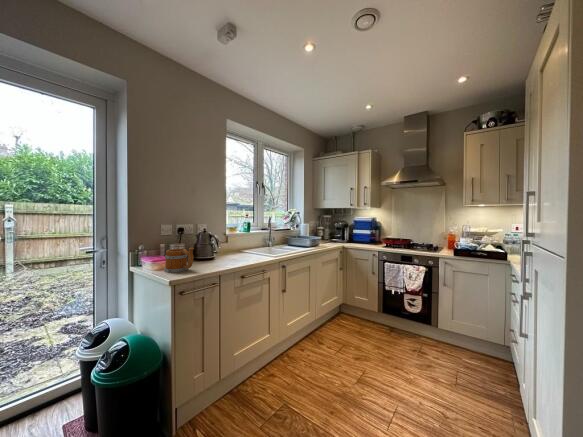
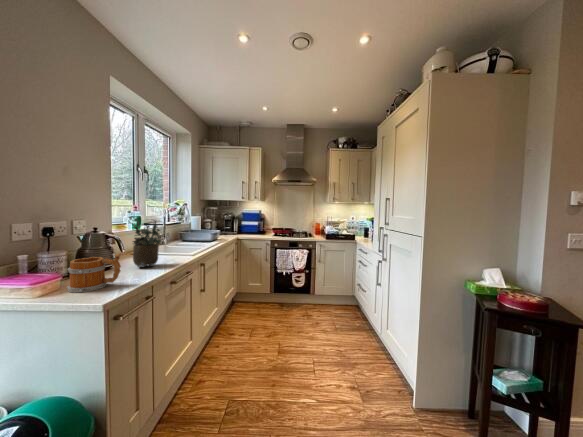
potted plant: none [220,216,242,262] -> present [128,211,162,267]

